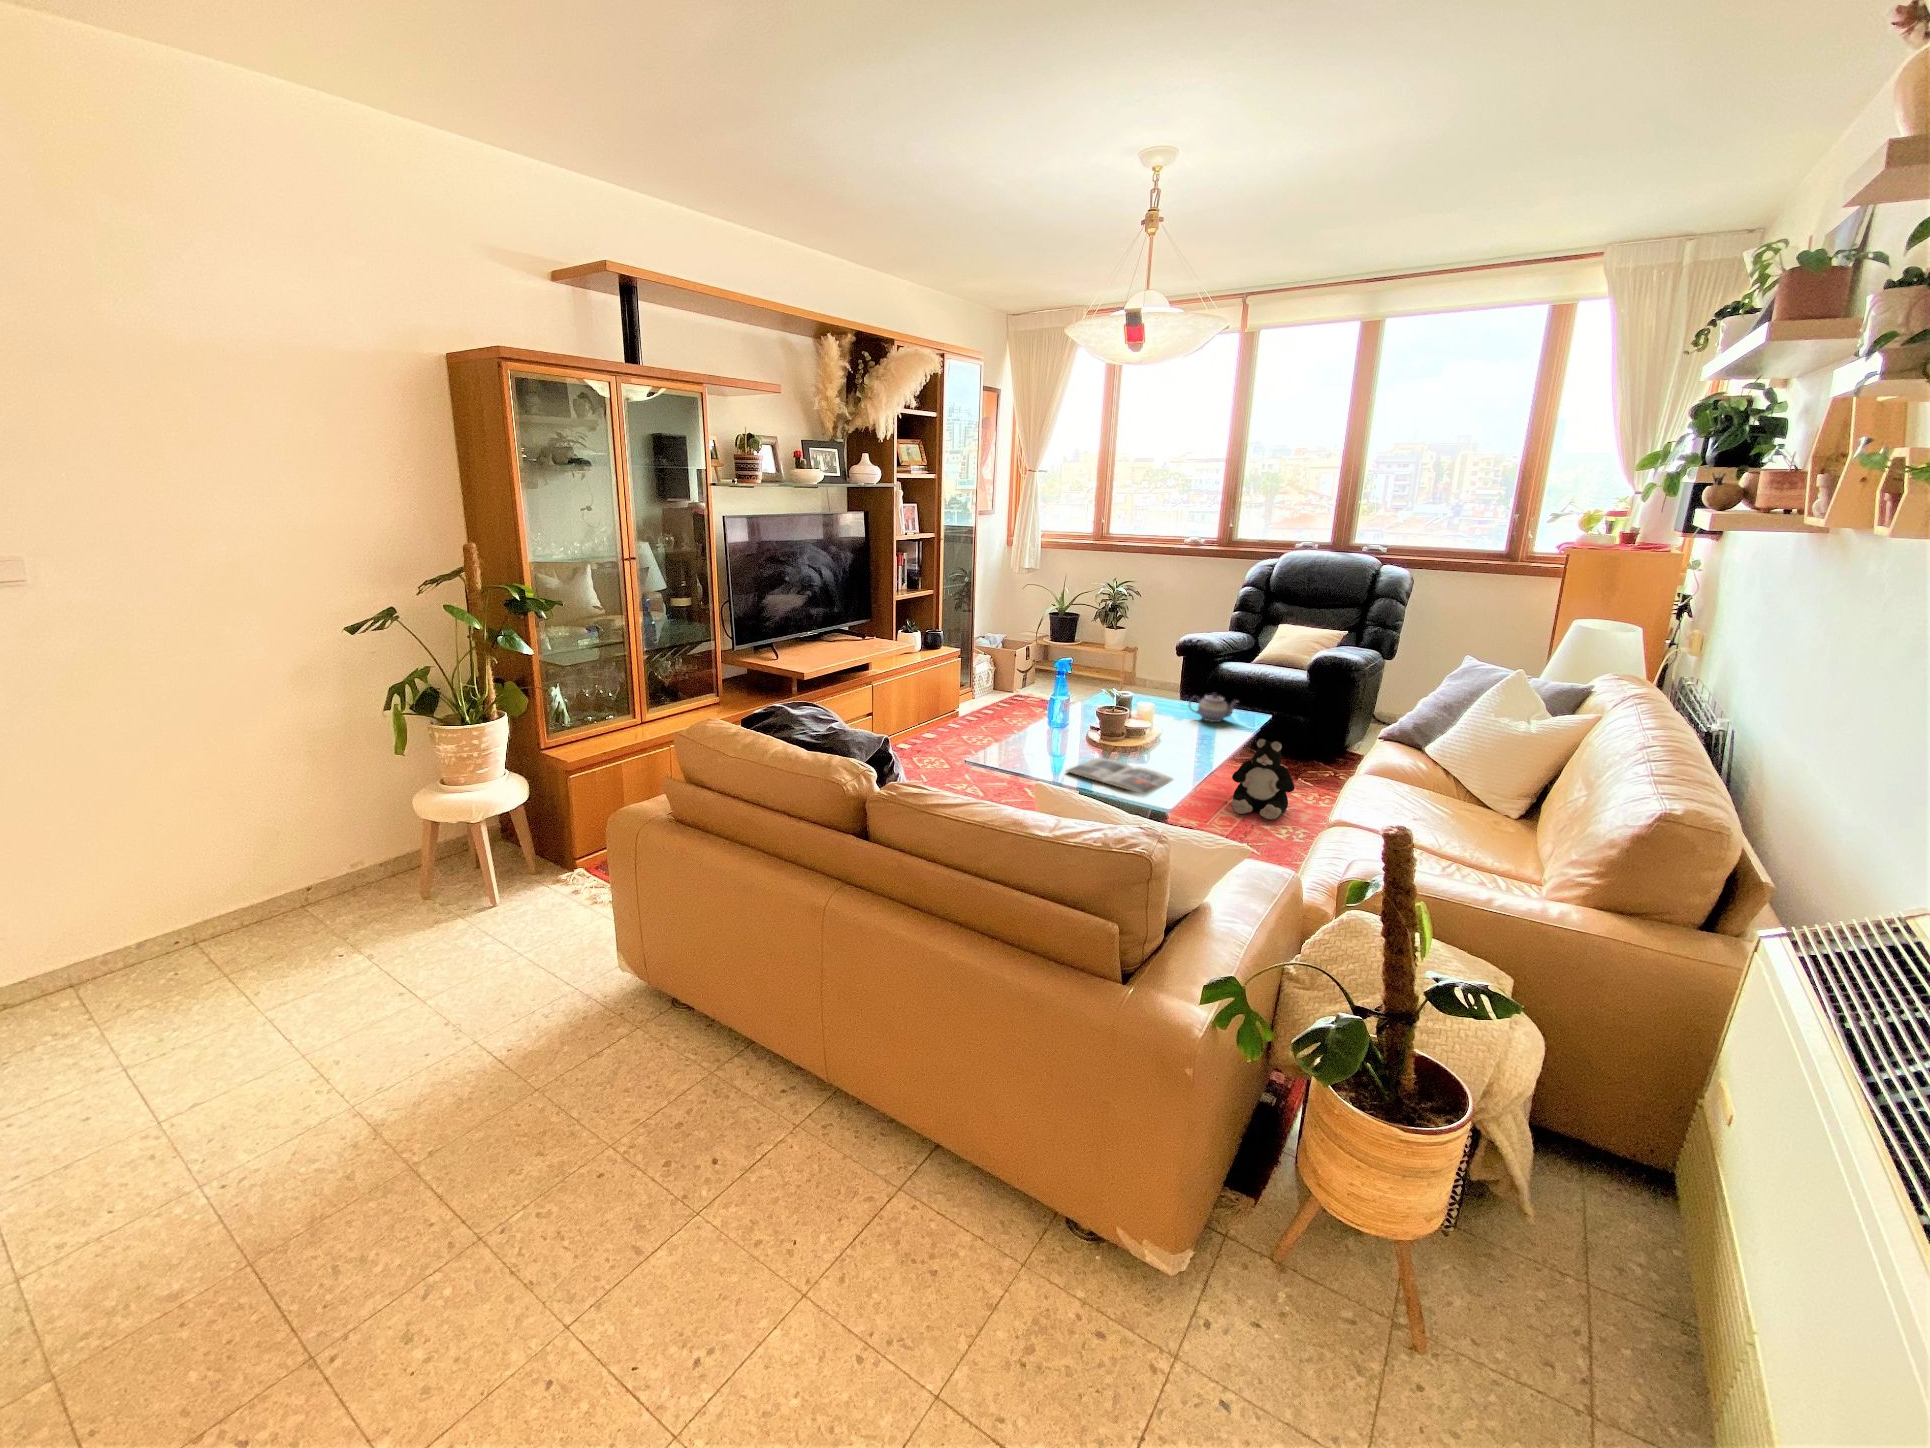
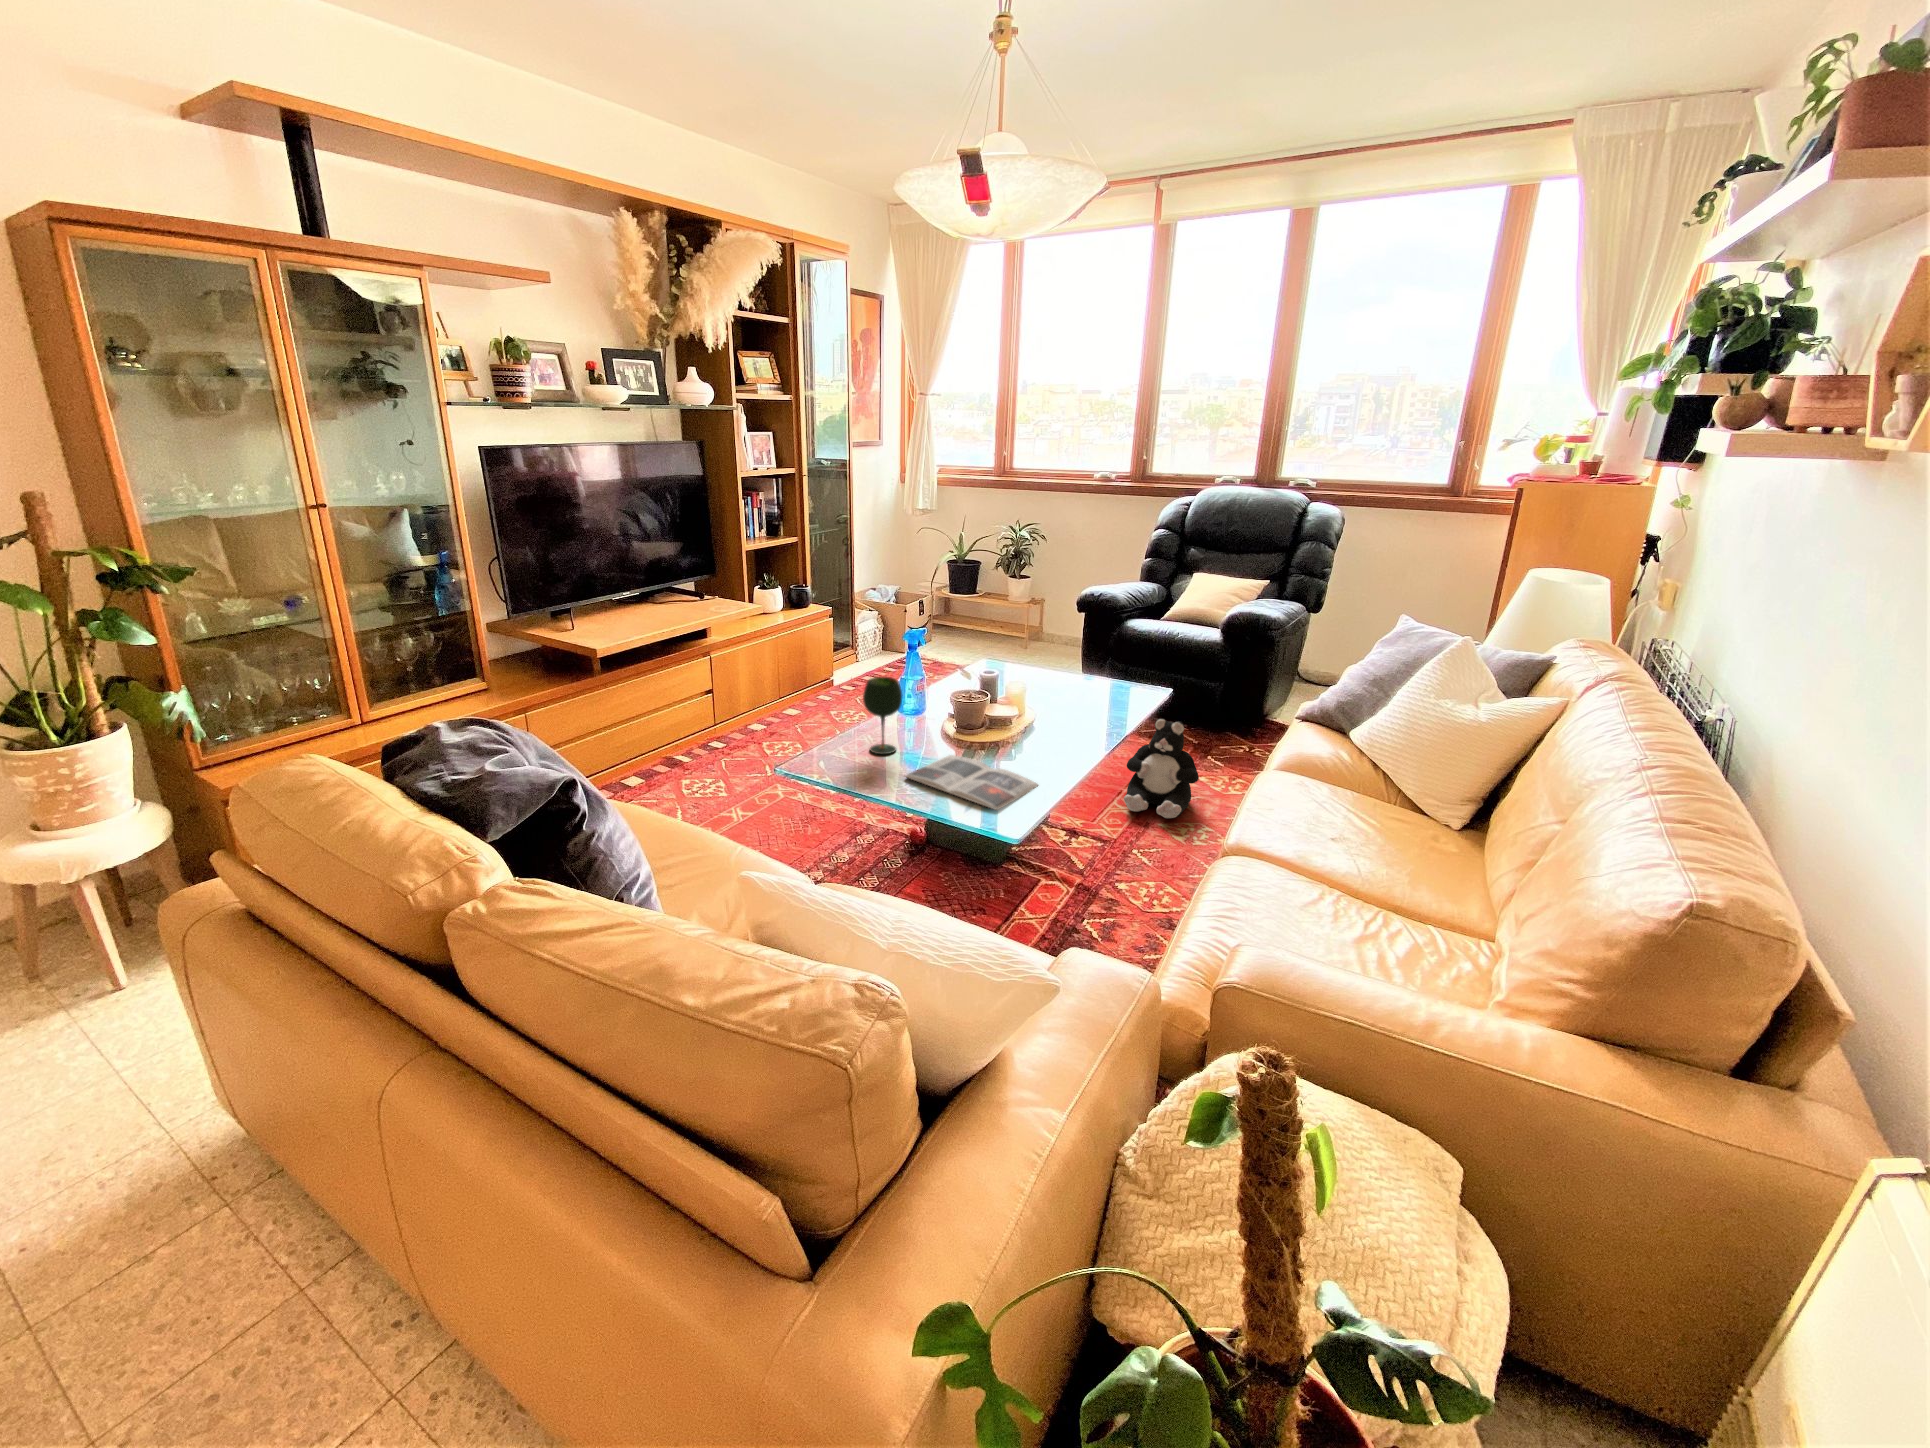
teapot: present [1189,693,1237,722] -> none [1075,663,1135,699]
wine glass: none [1028,695,1059,756] -> present [863,677,902,754]

